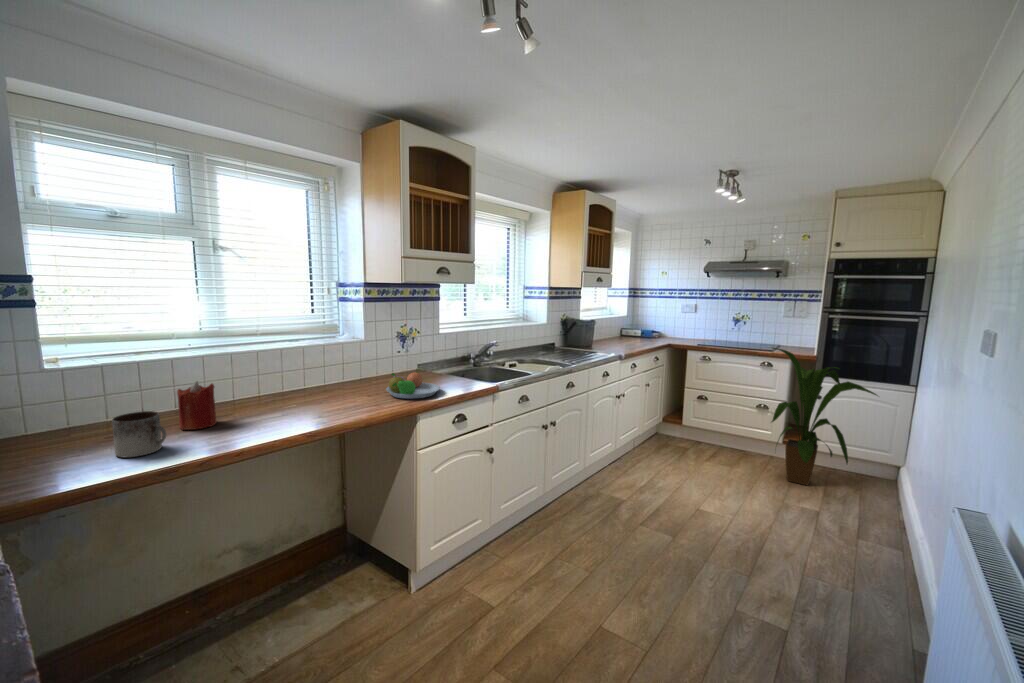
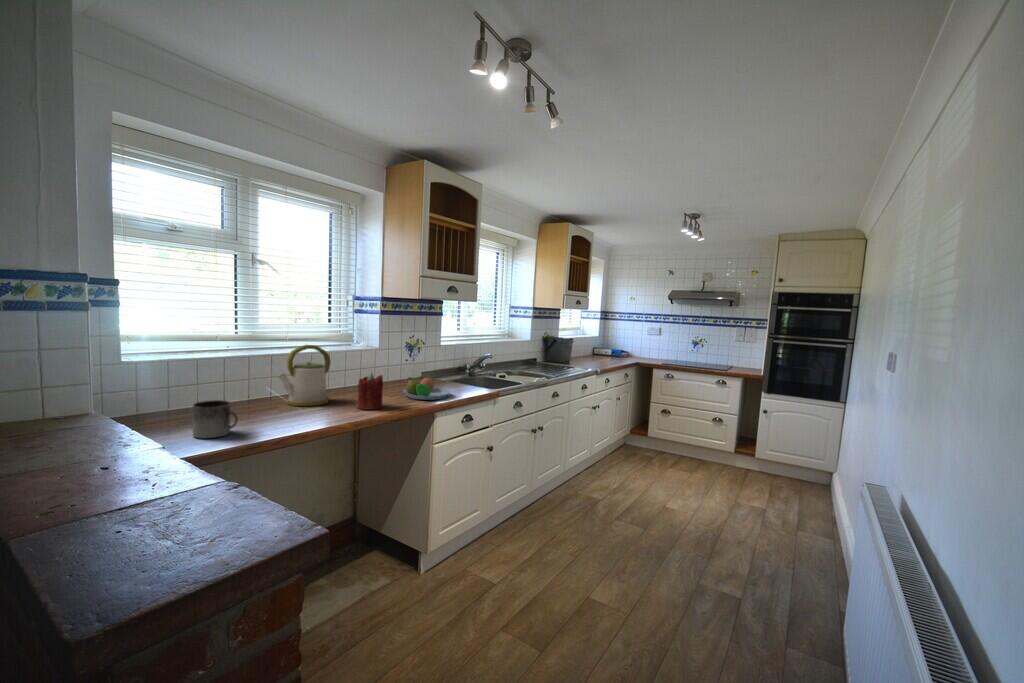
kettle: none [238,340,299,410] -> present [279,345,330,406]
house plant: present [772,348,878,485] -> none [725,367,815,488]
candle: present [177,381,216,430] -> present [358,373,383,410]

